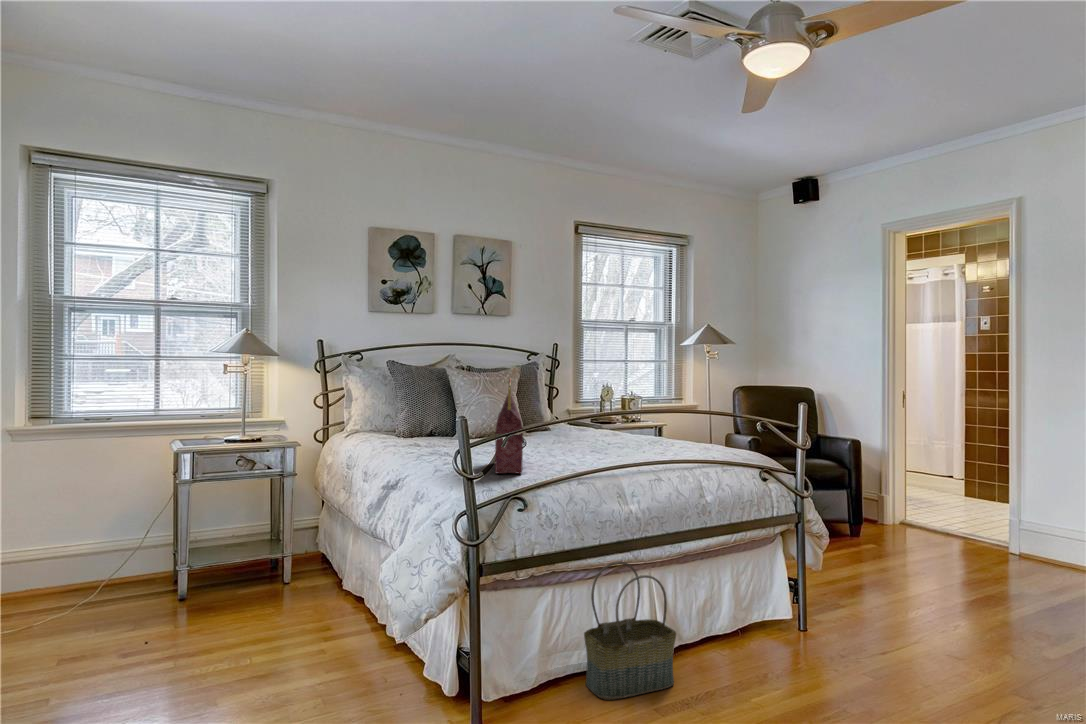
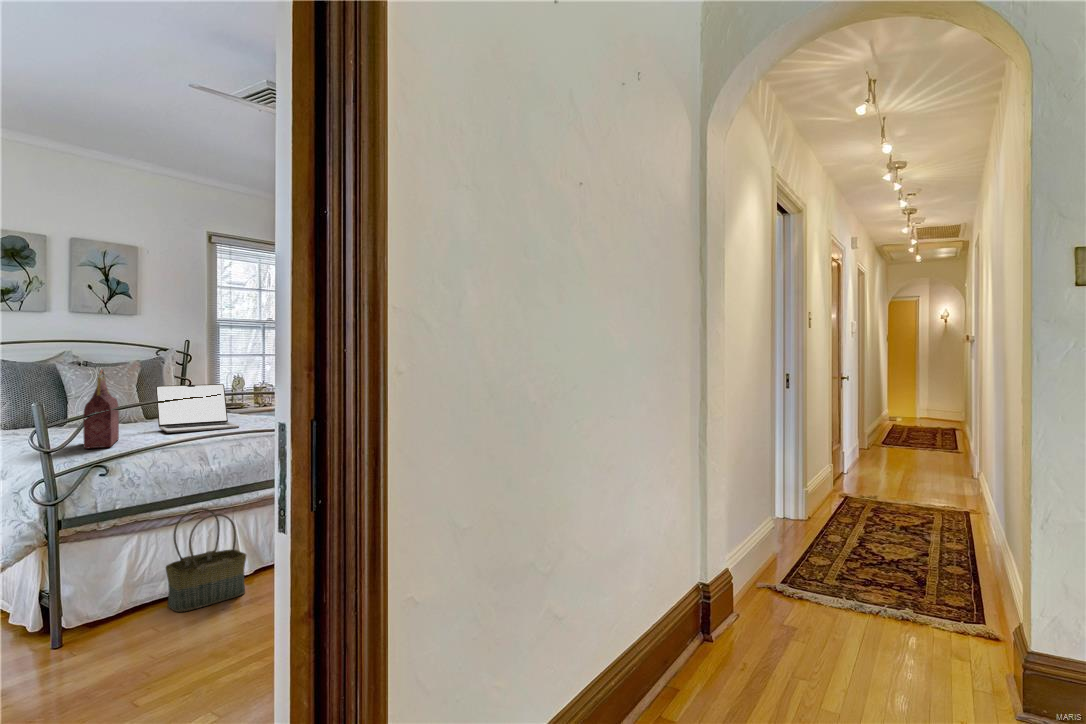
laptop: none [549,397,643,456] -> present [156,384,239,433]

